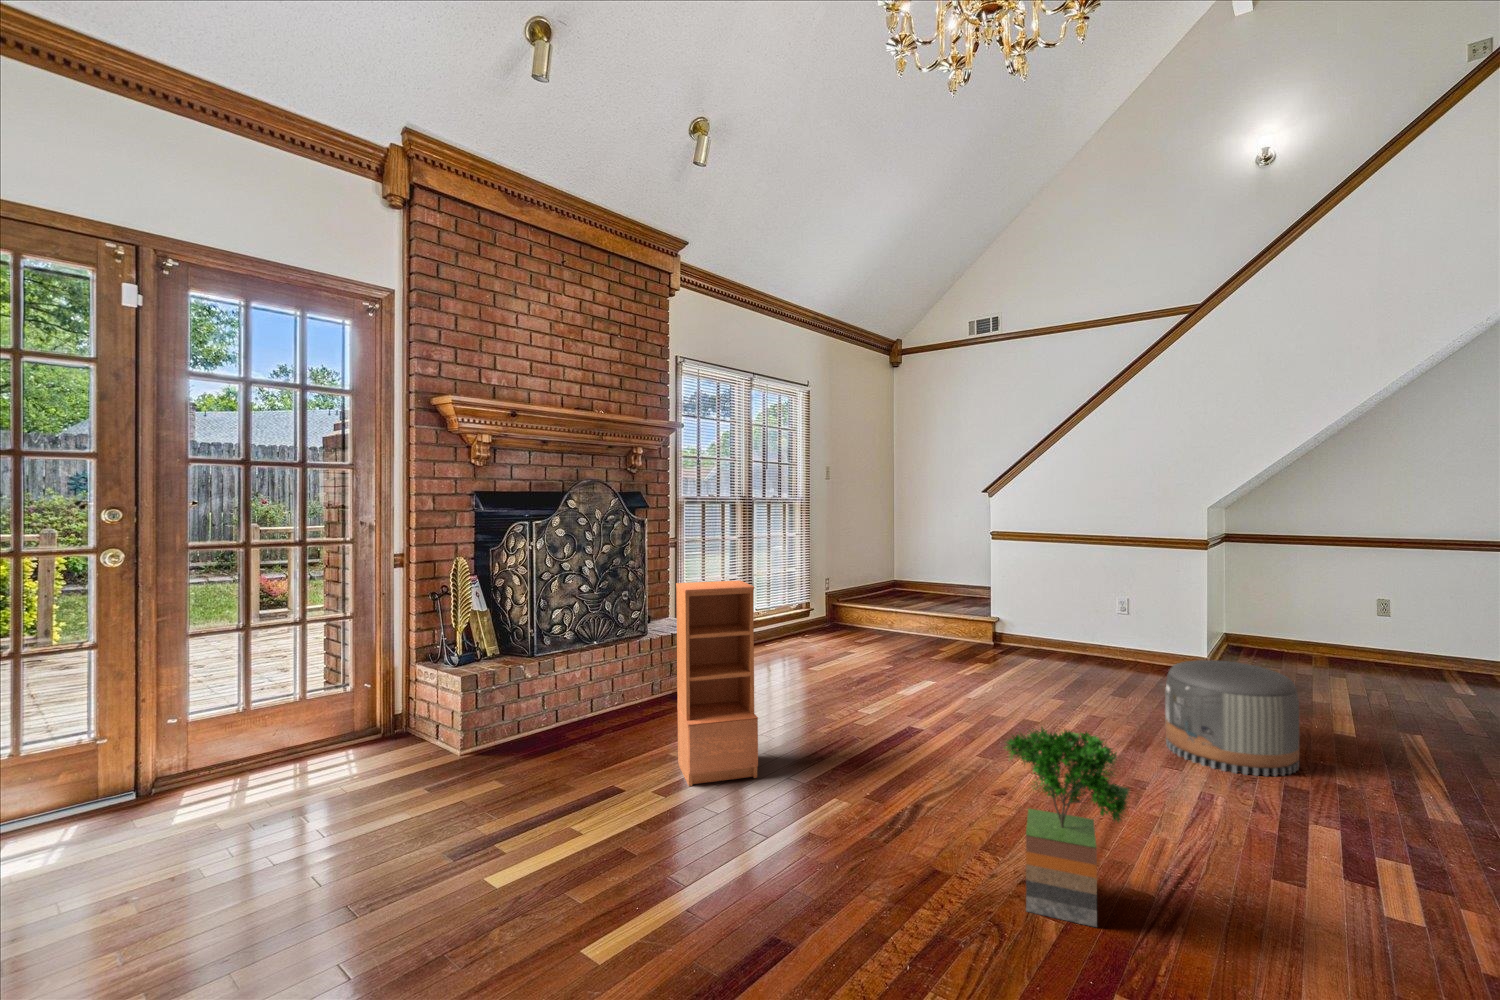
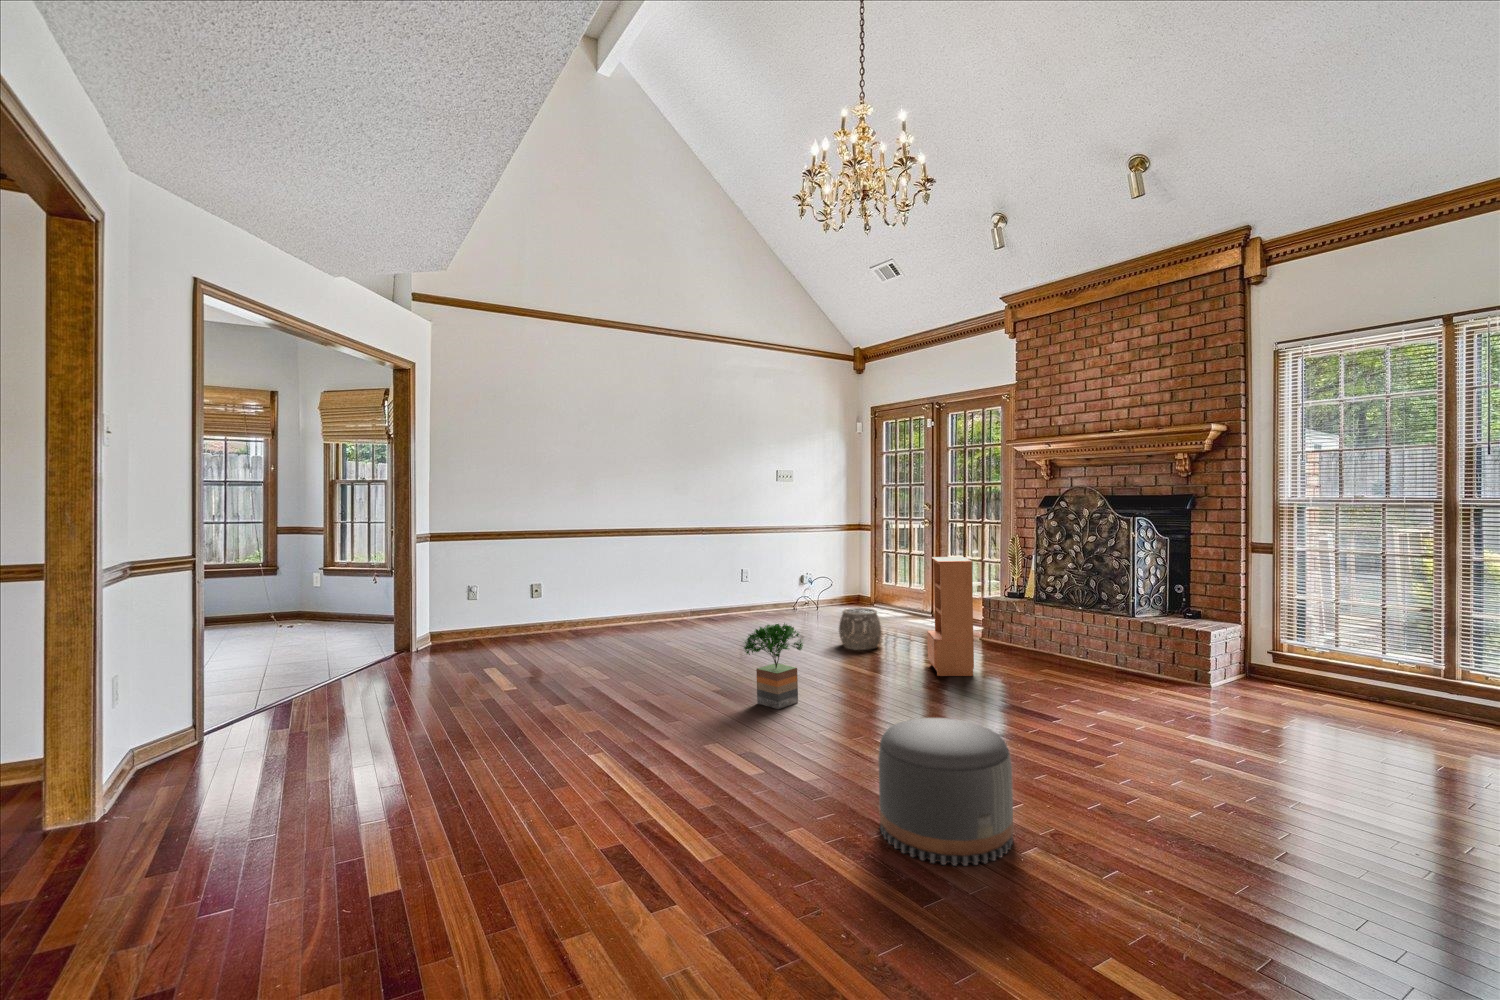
woven basket: none [481,758,598,892] -> present [839,608,881,650]

